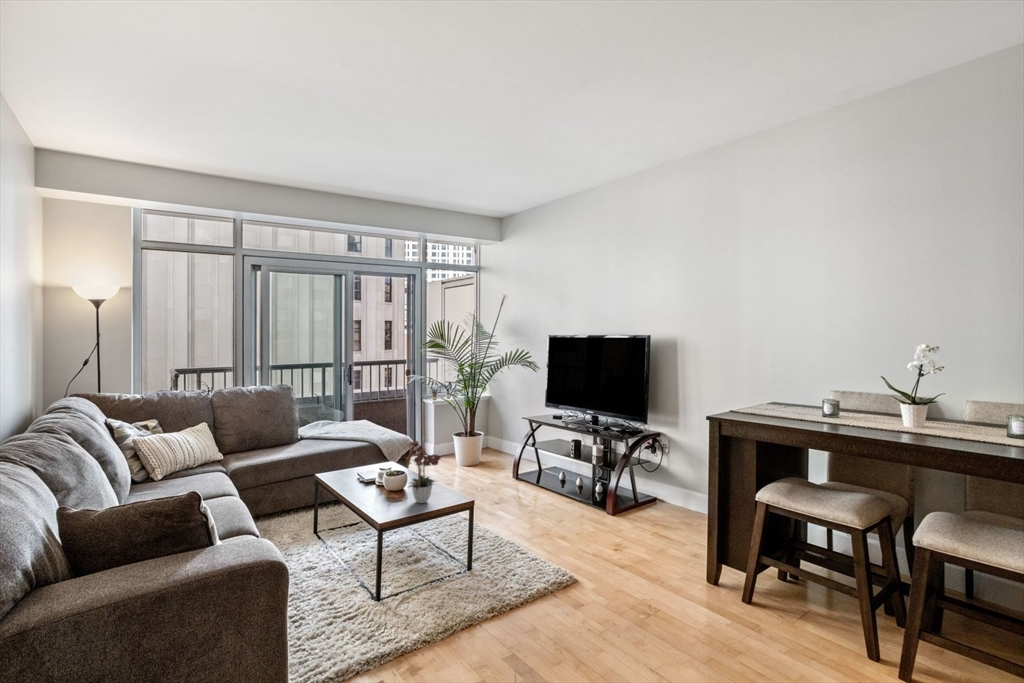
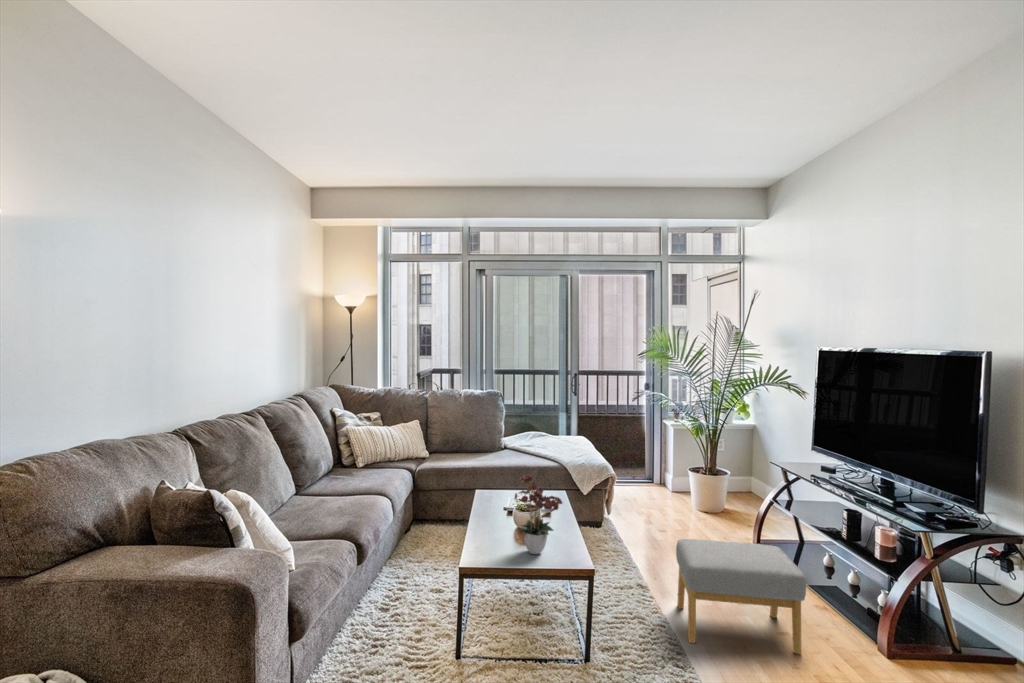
footstool: none [495,467,582,542] -> present [676,539,806,654]

